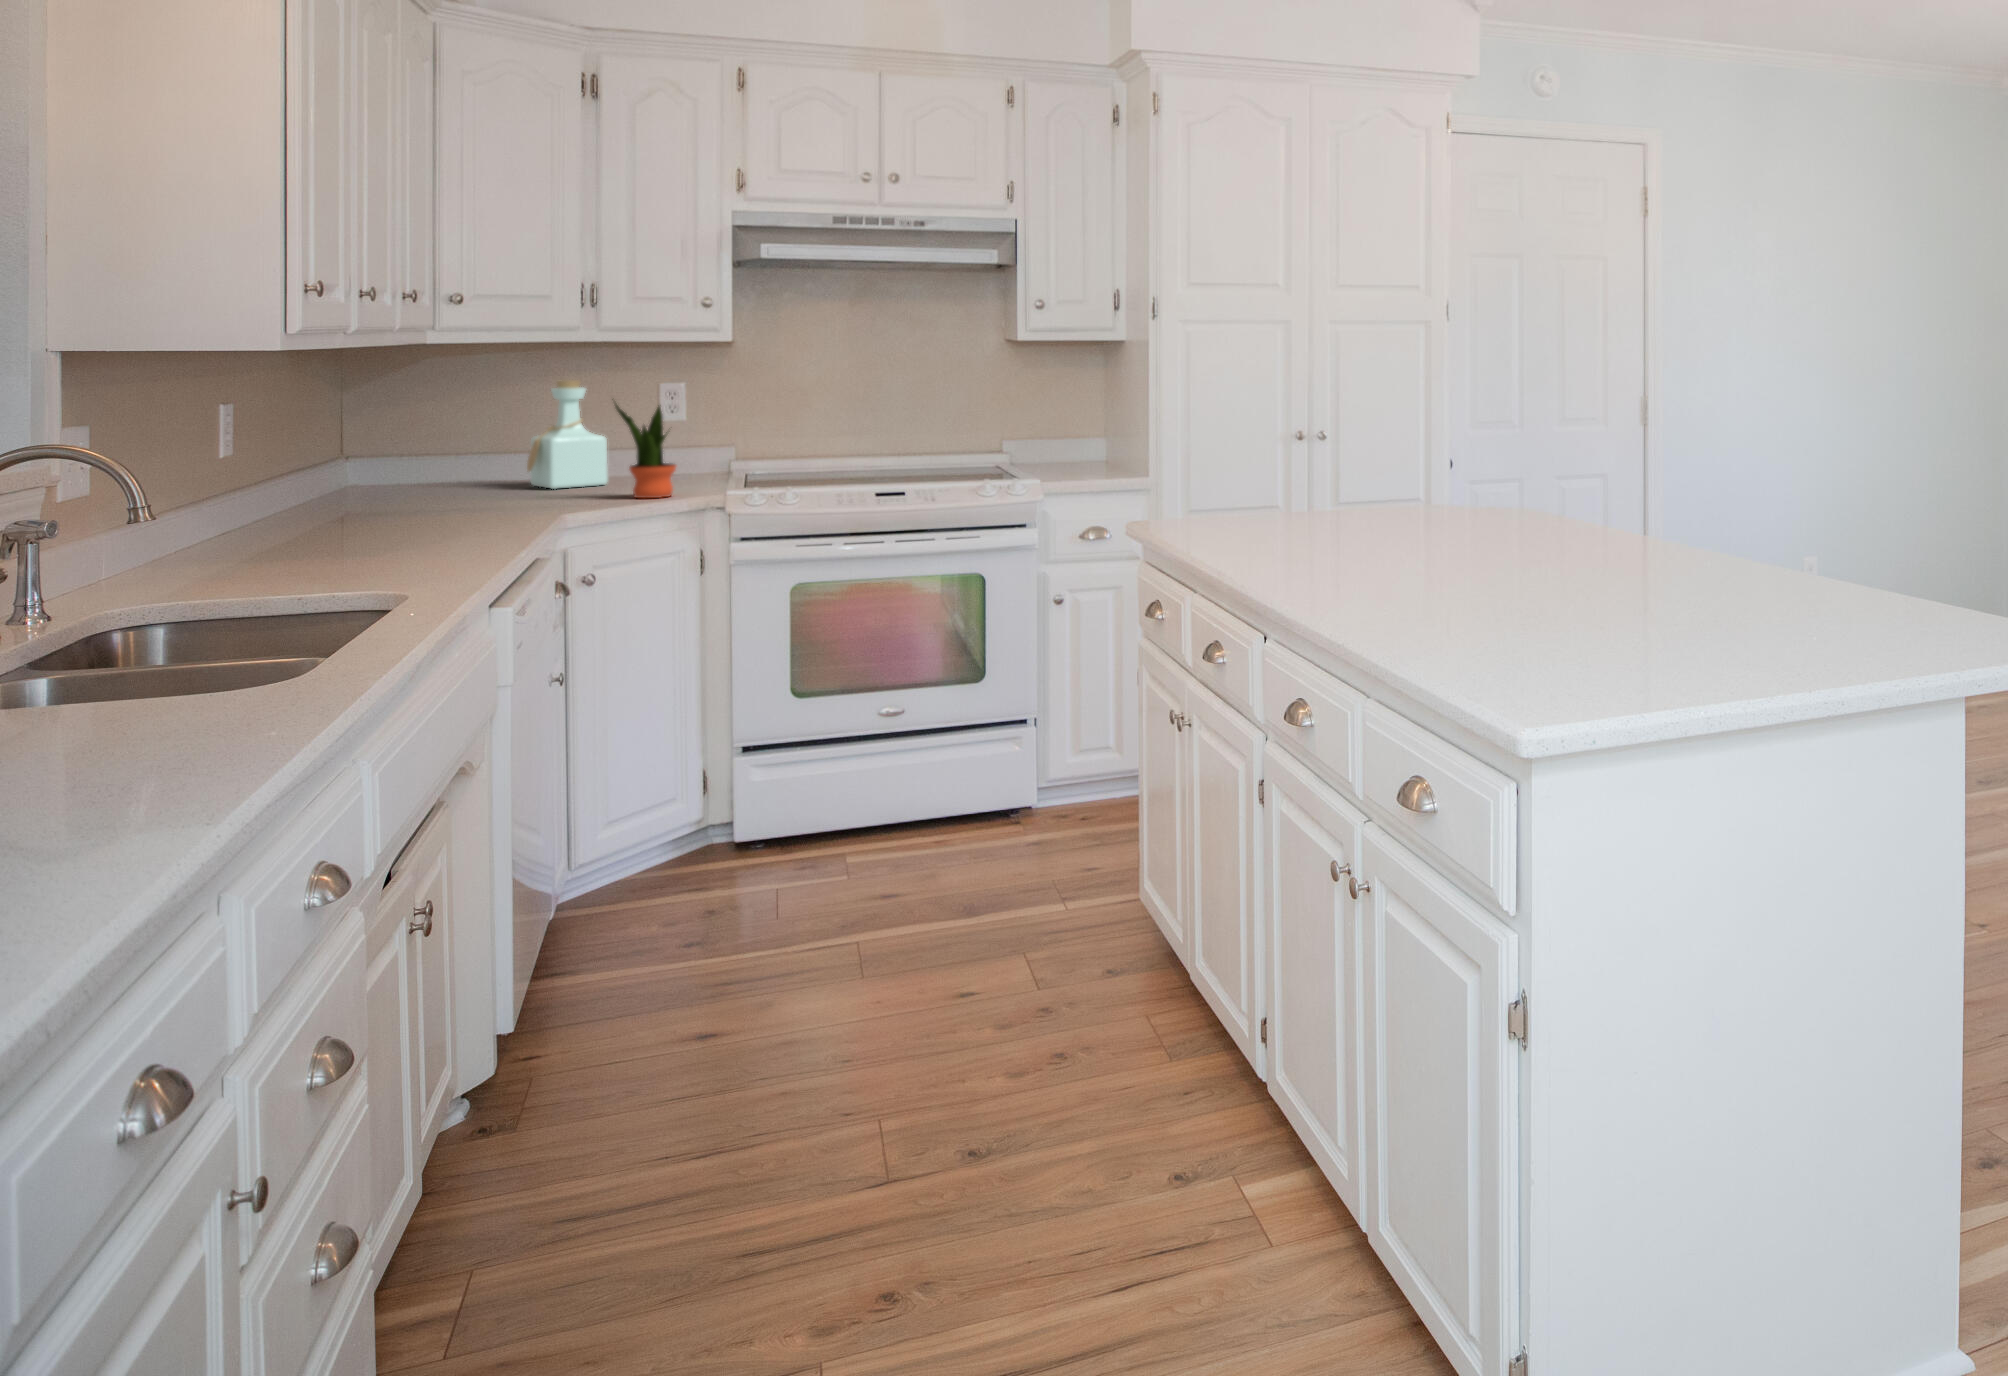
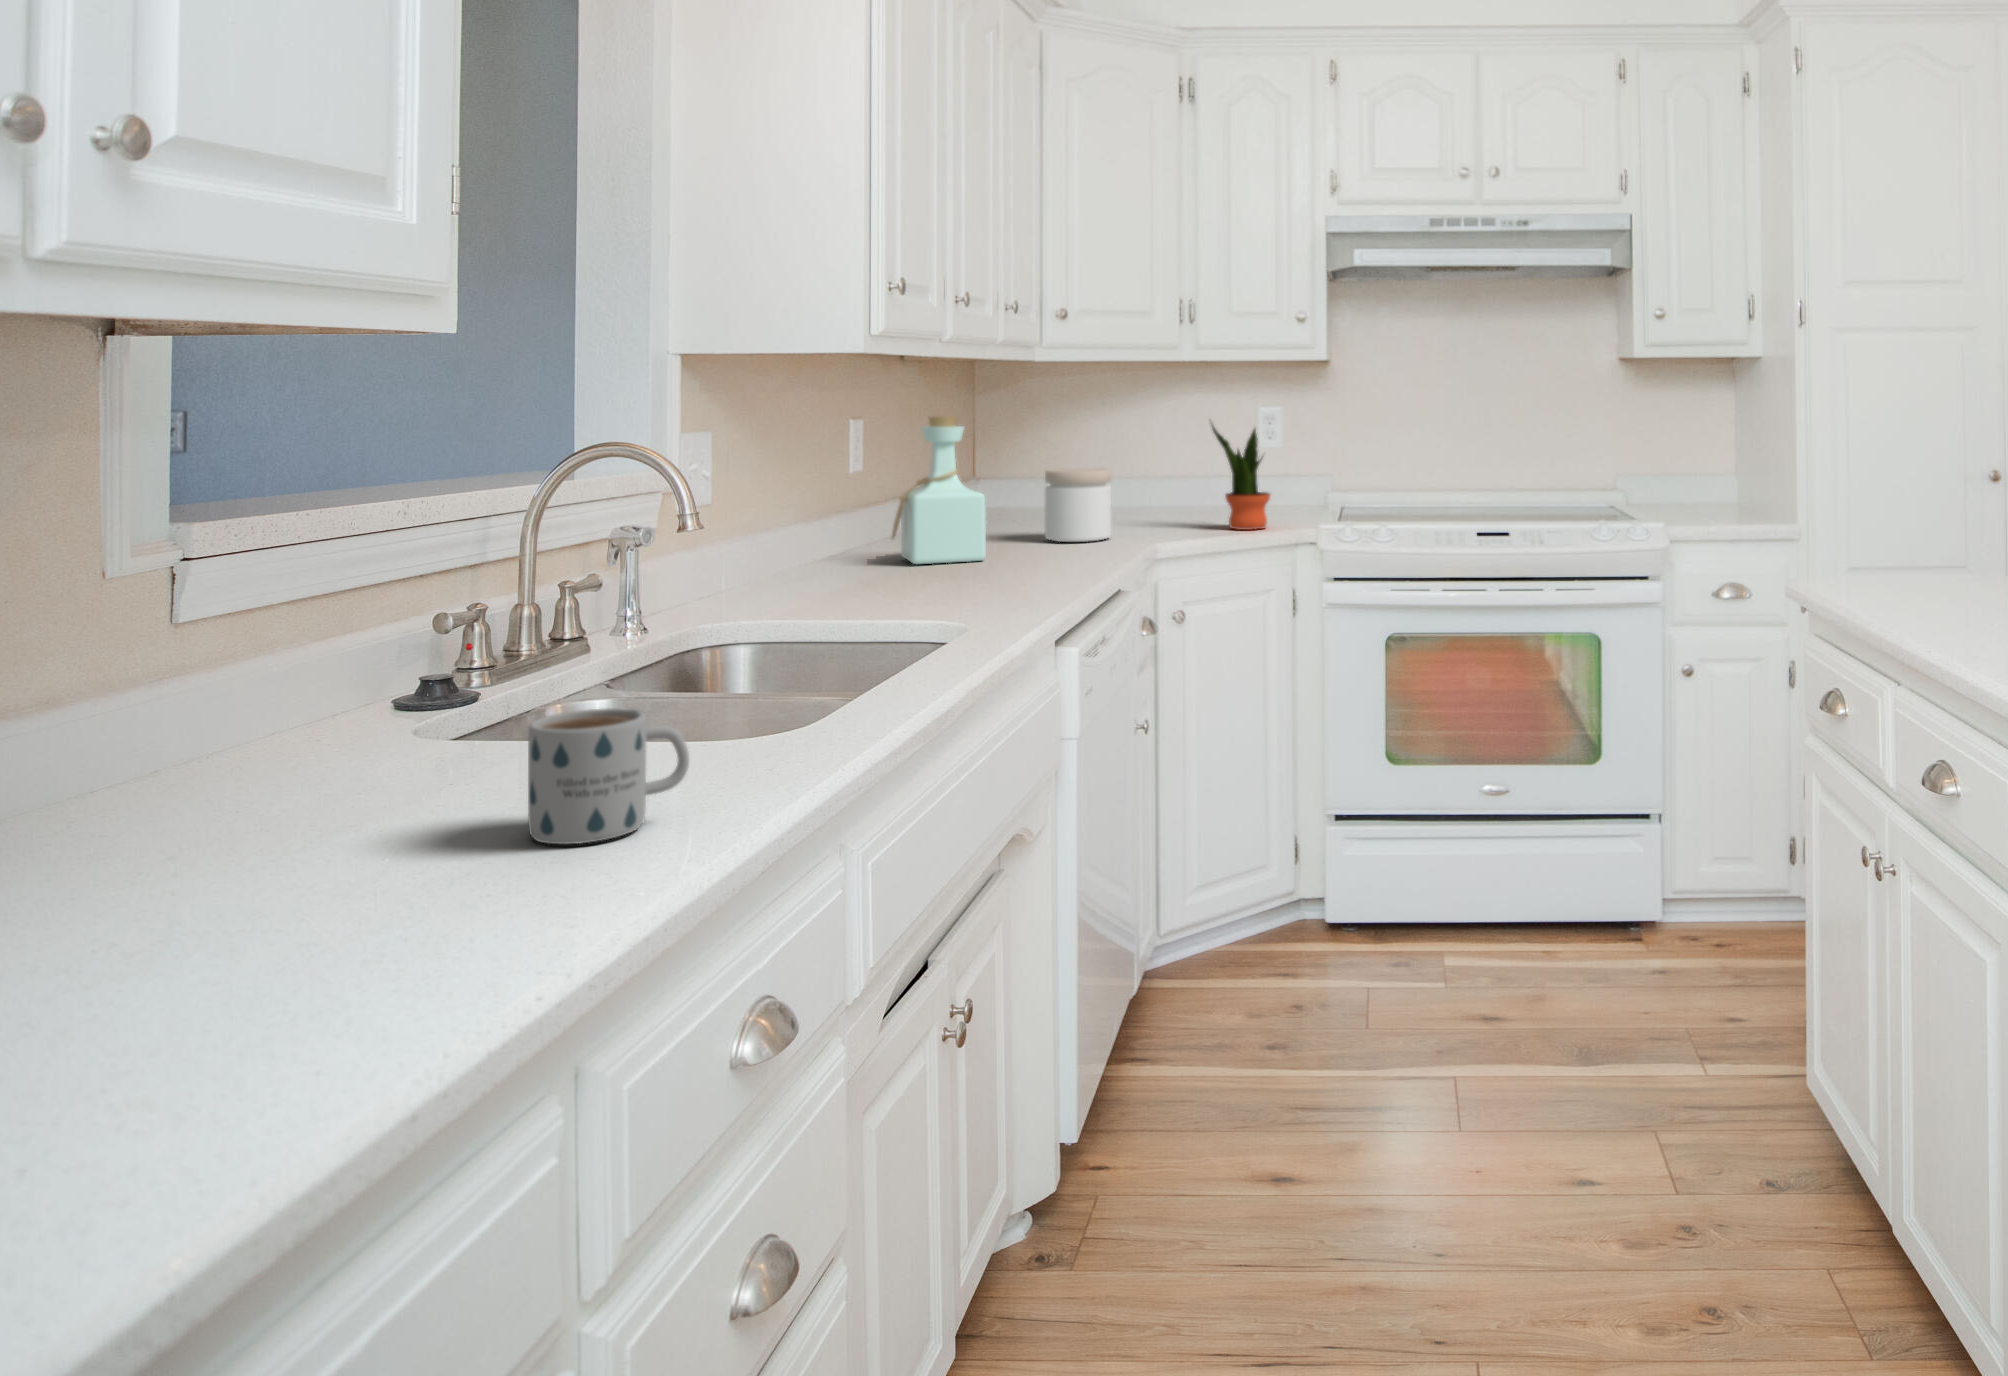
bottle: present [527,380,608,489] -> present [892,416,986,564]
jar: none [435,446,510,516] -> present [1045,468,1111,542]
mug: none [87,656,236,762] -> present [528,708,689,844]

